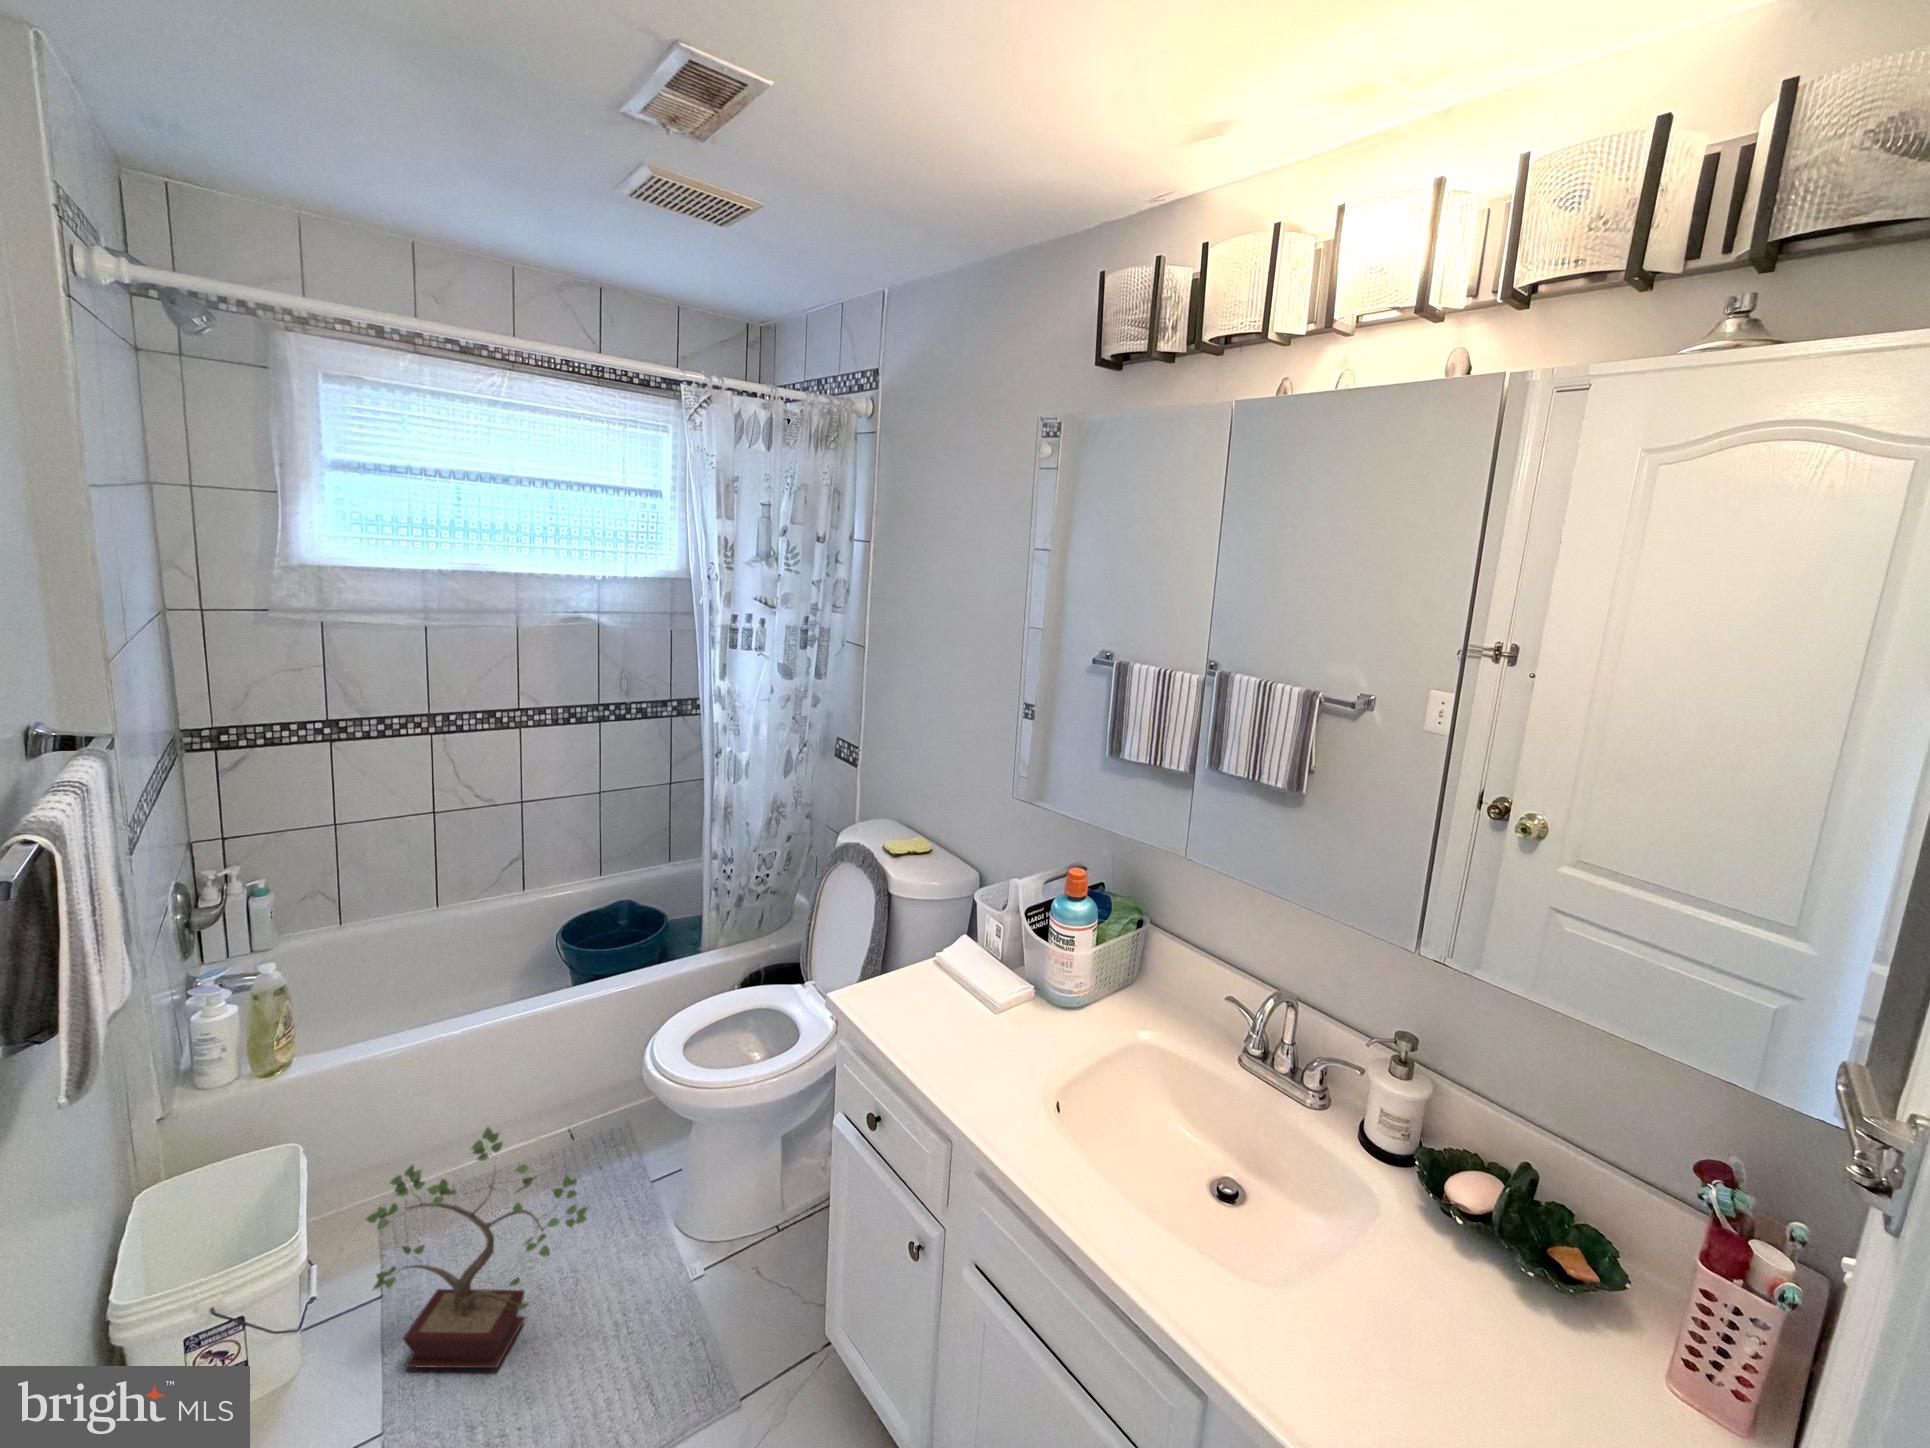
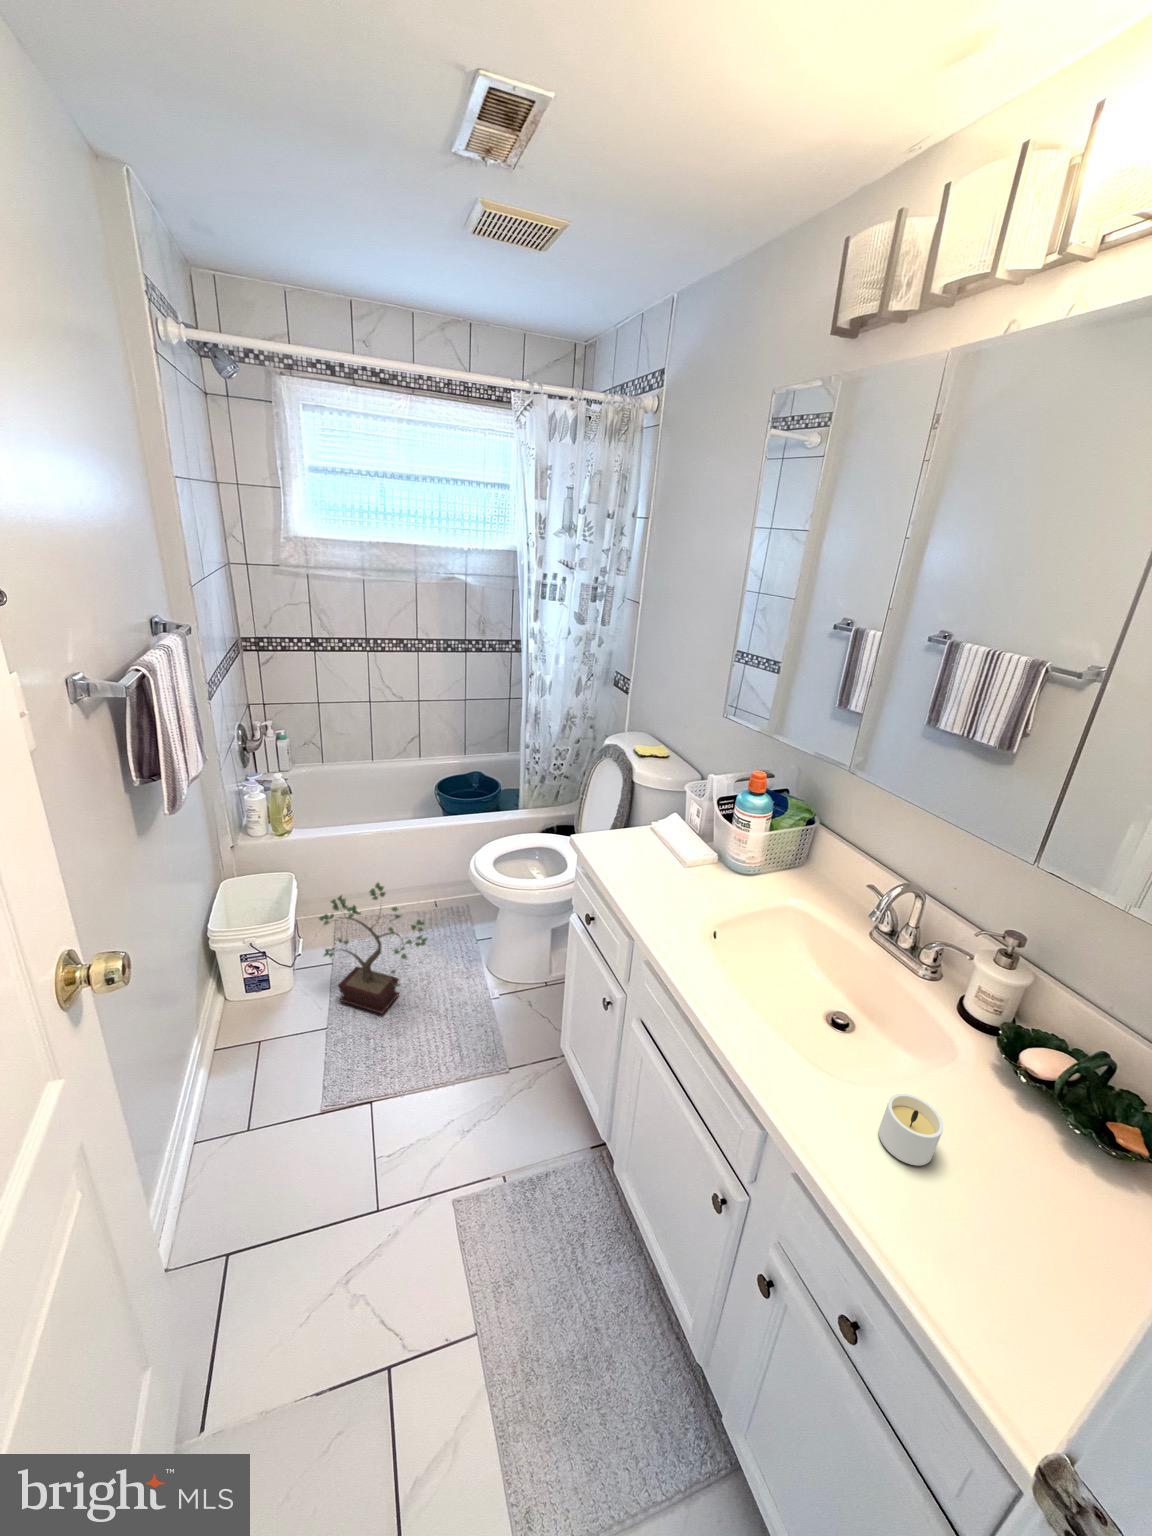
candle: none [1344,1287,1433,1387] -> present [879,1094,943,1166]

